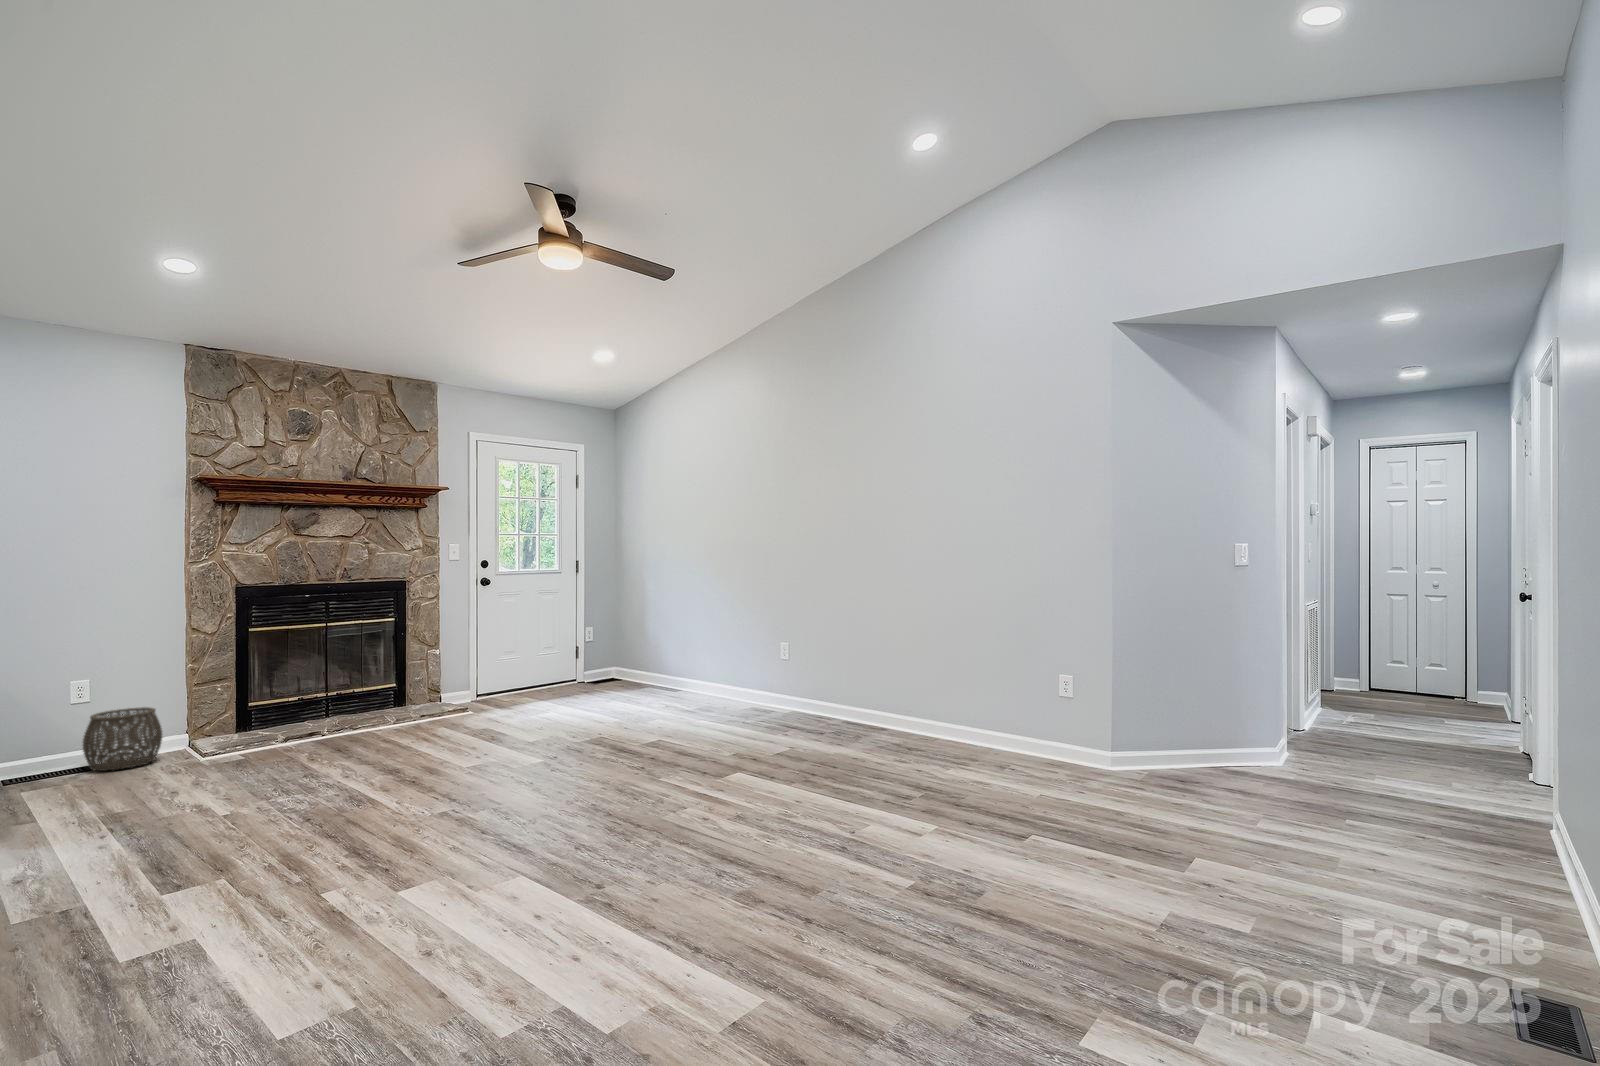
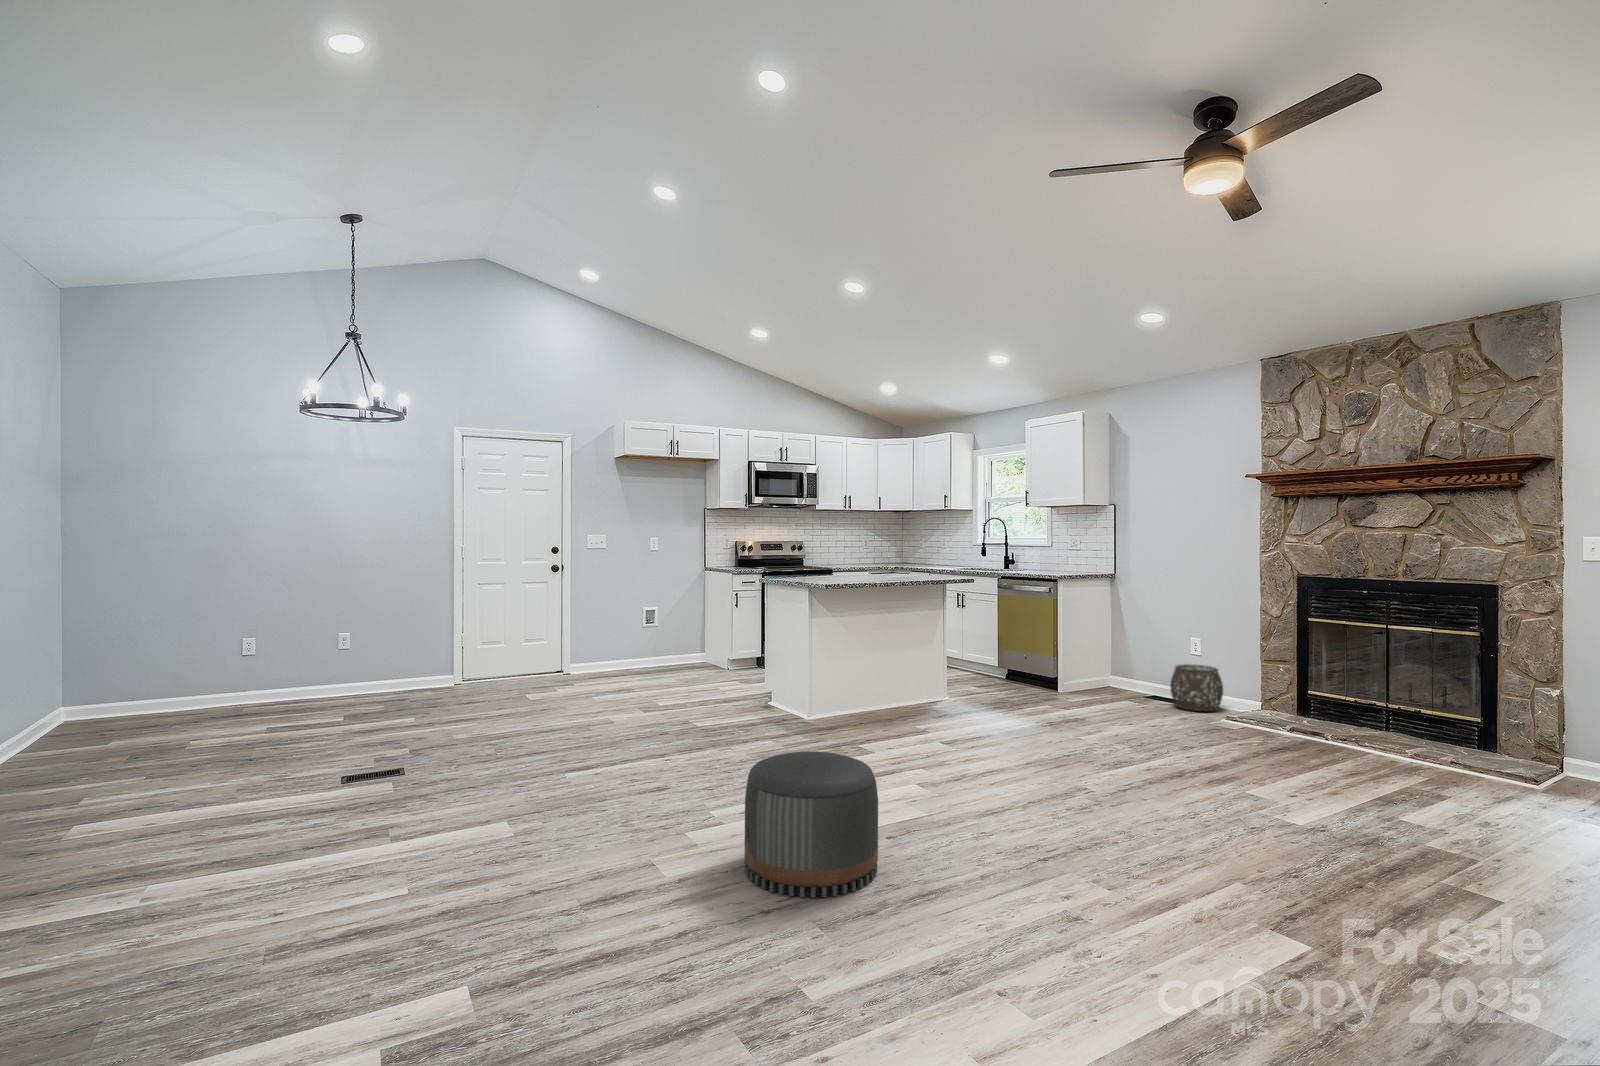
pouf: none [608,781,764,955] -> present [745,751,878,897]

